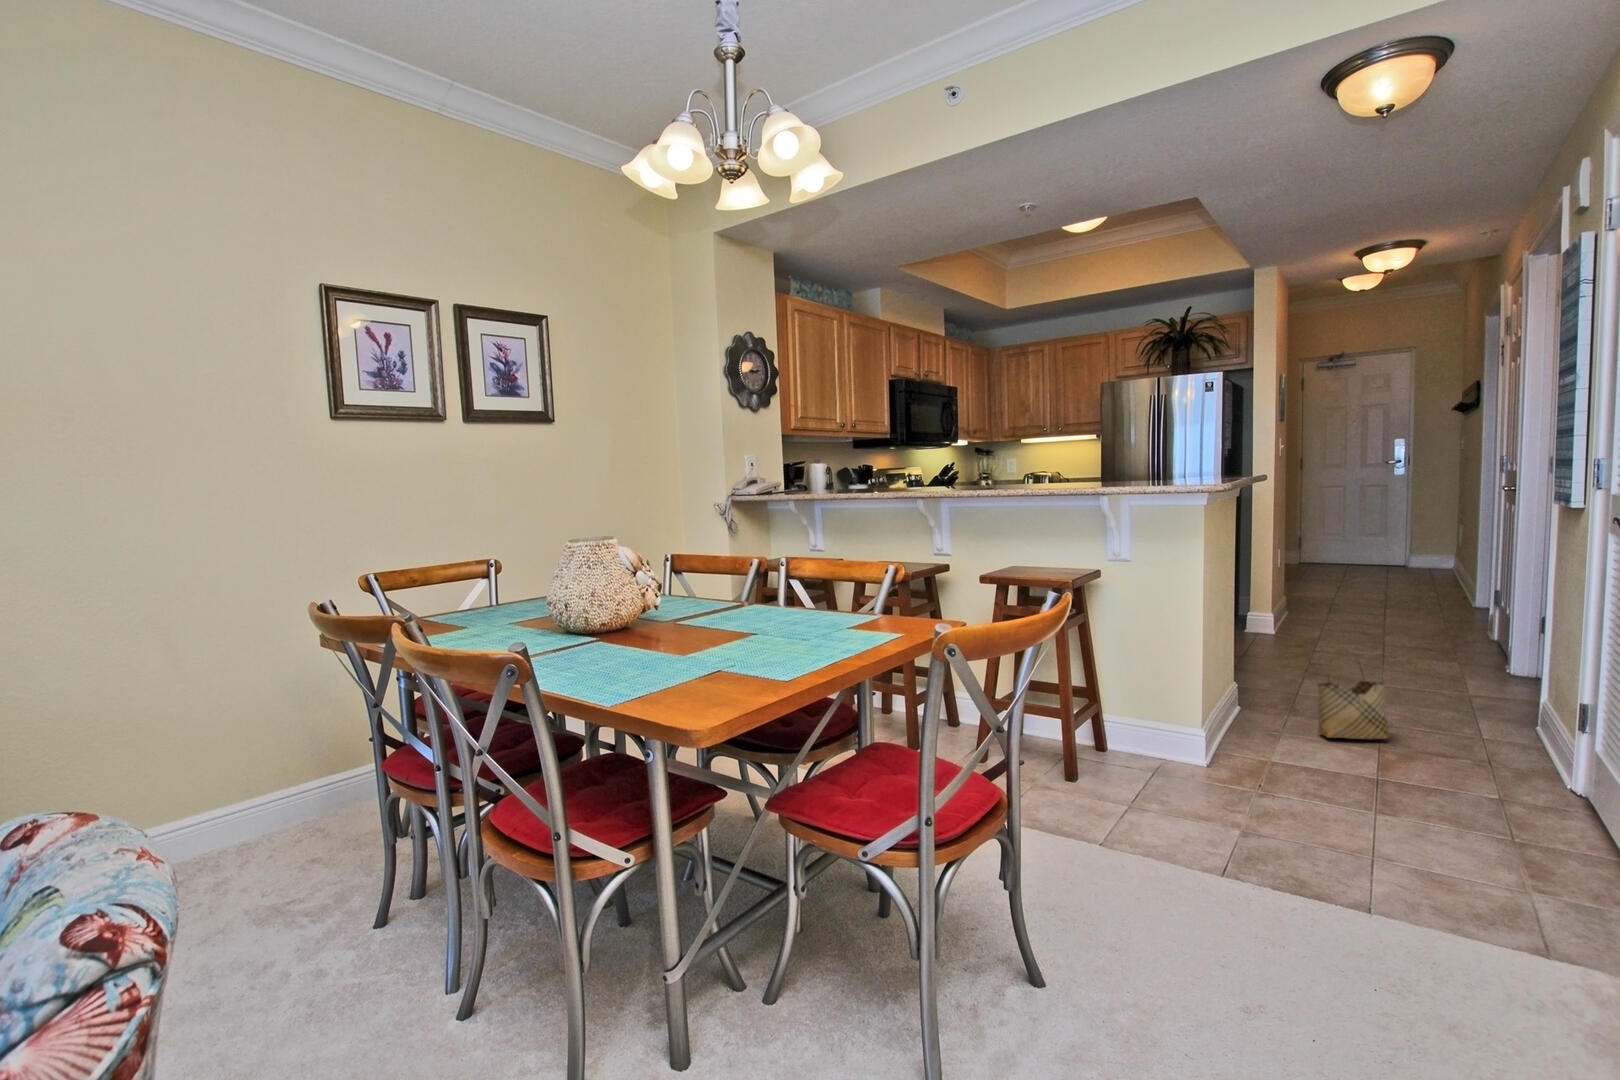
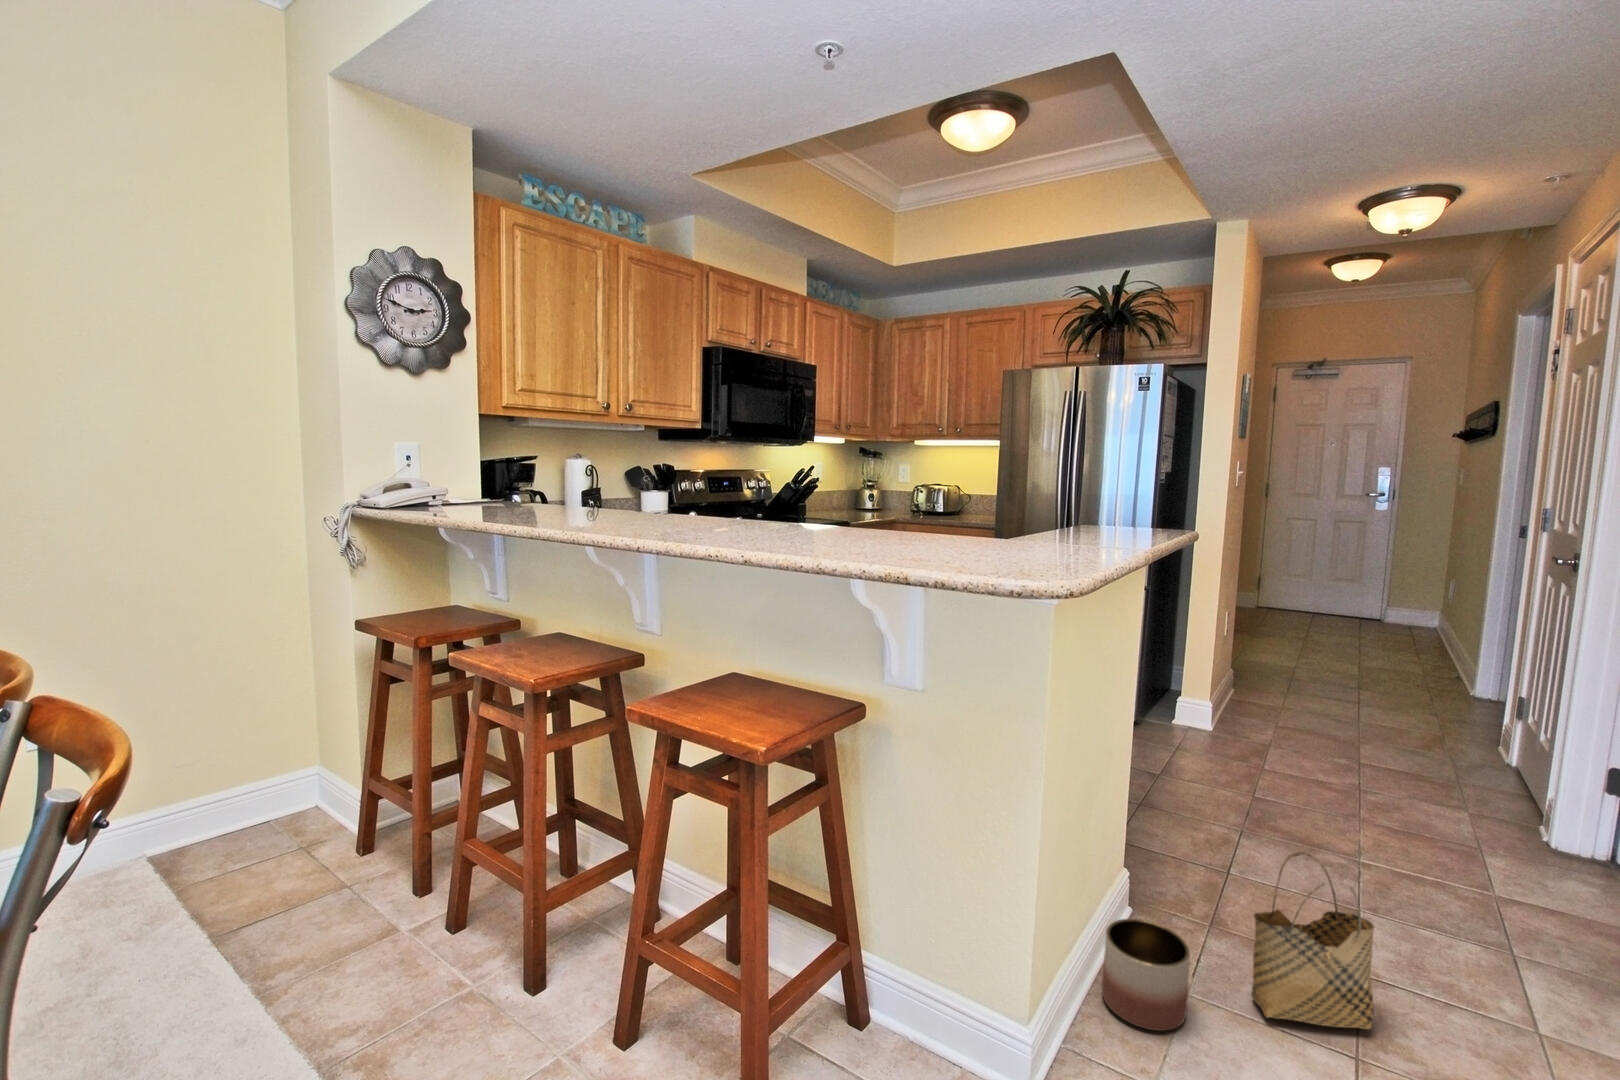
planter: none [1232,695,1283,745] -> present [1102,919,1190,1031]

